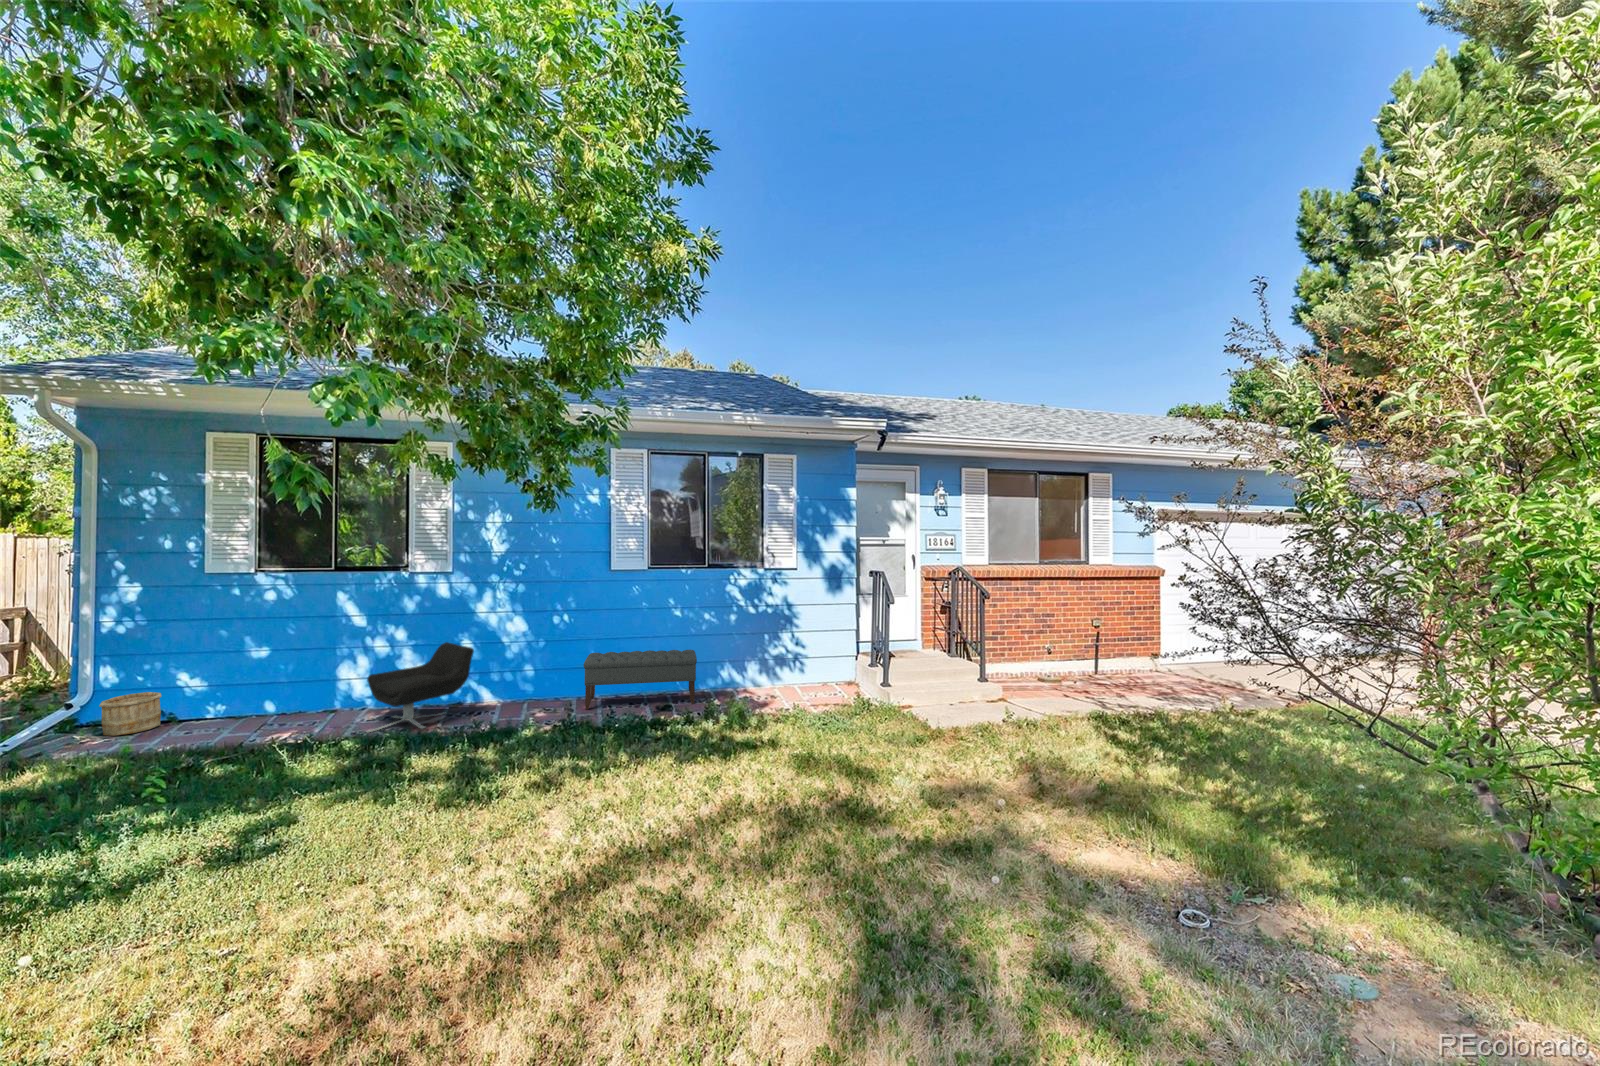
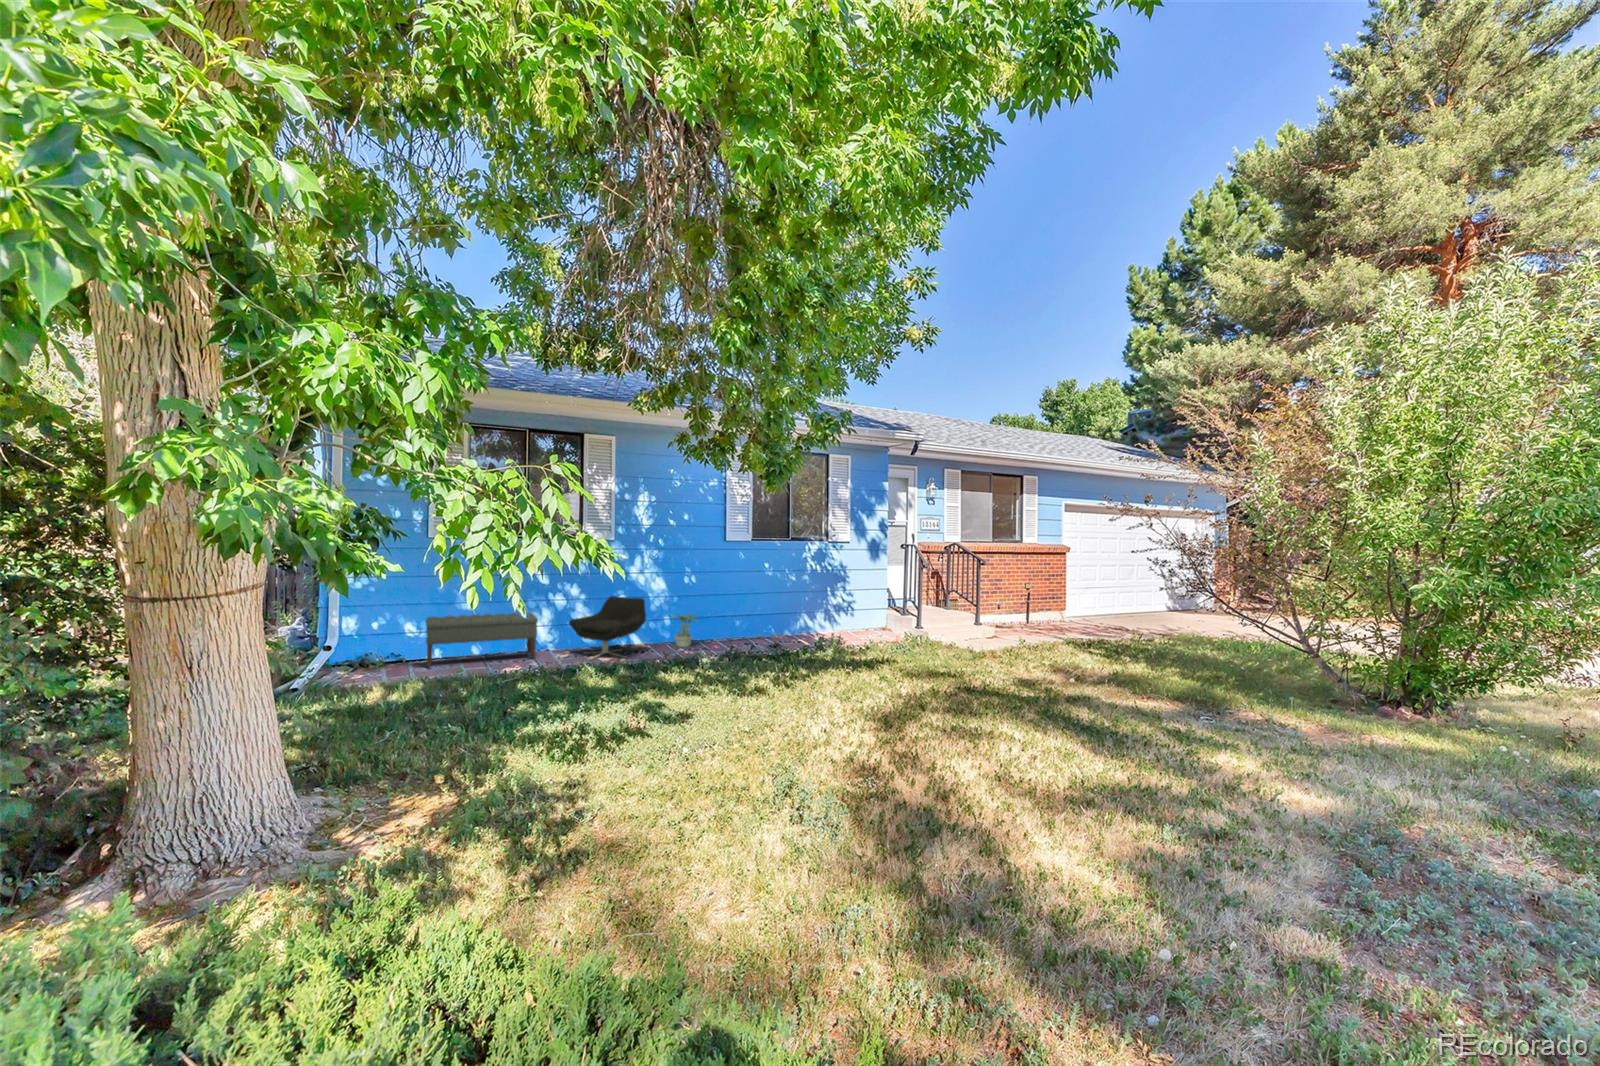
bench: present [584,650,697,710] -> present [426,613,538,667]
potted plant: none [509,665,562,711] -> present [673,613,698,647]
wooden bucket: present [99,692,161,736] -> none [360,637,402,670]

